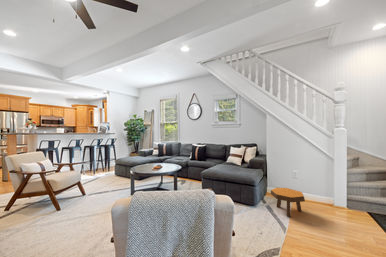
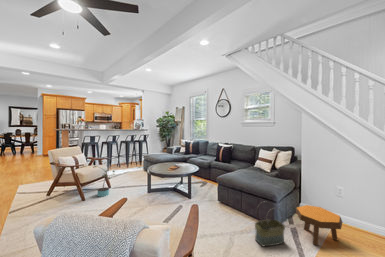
potted plant: none [68,165,94,204] -> present [94,161,115,197]
basket: none [244,187,267,224] -> present [255,201,285,246]

